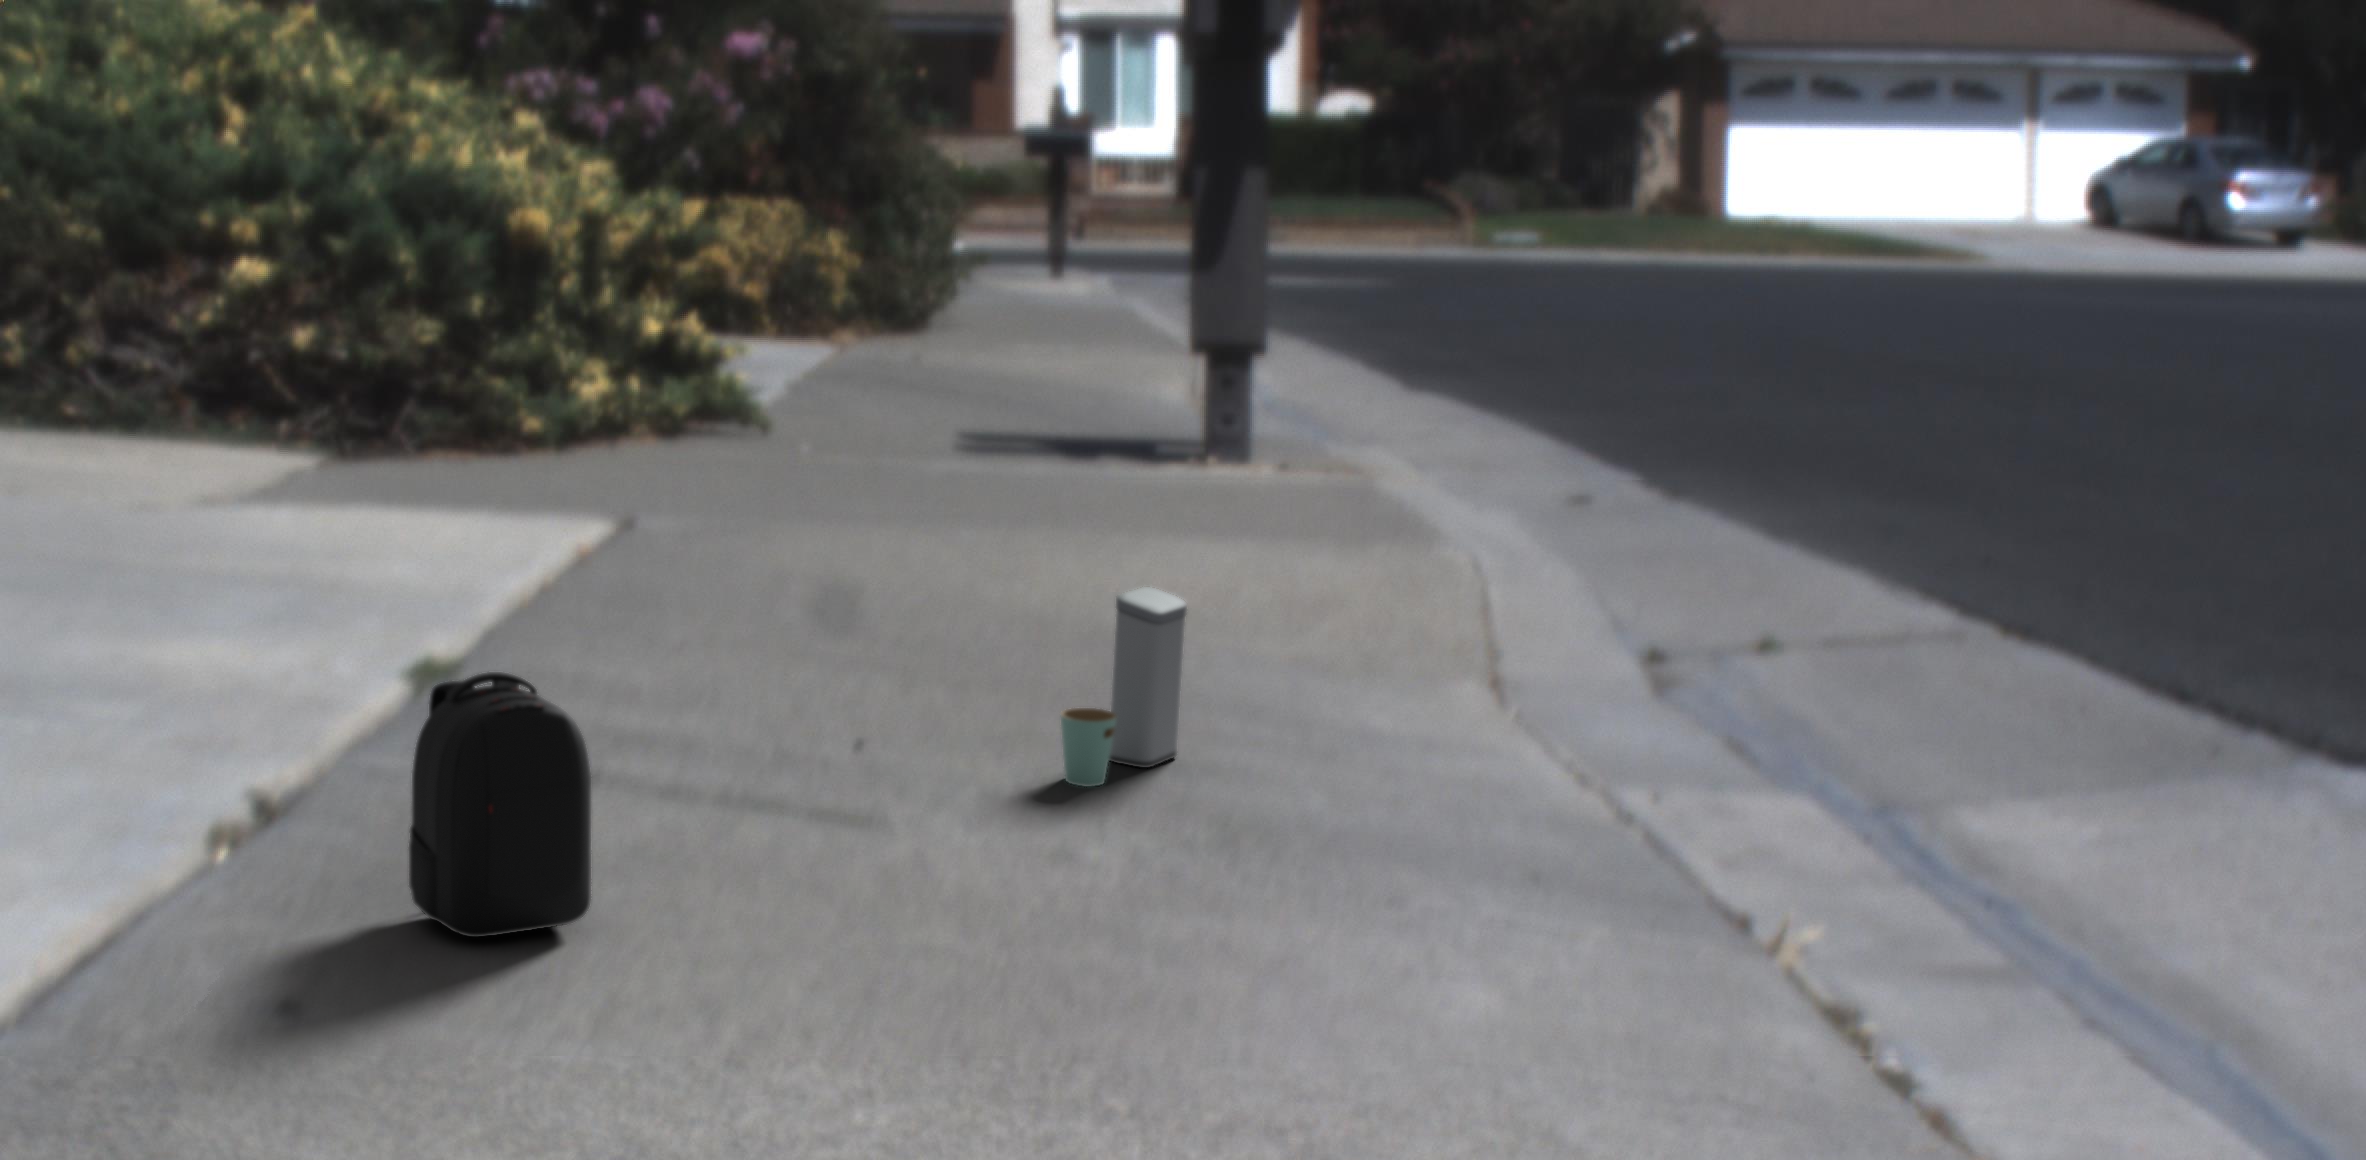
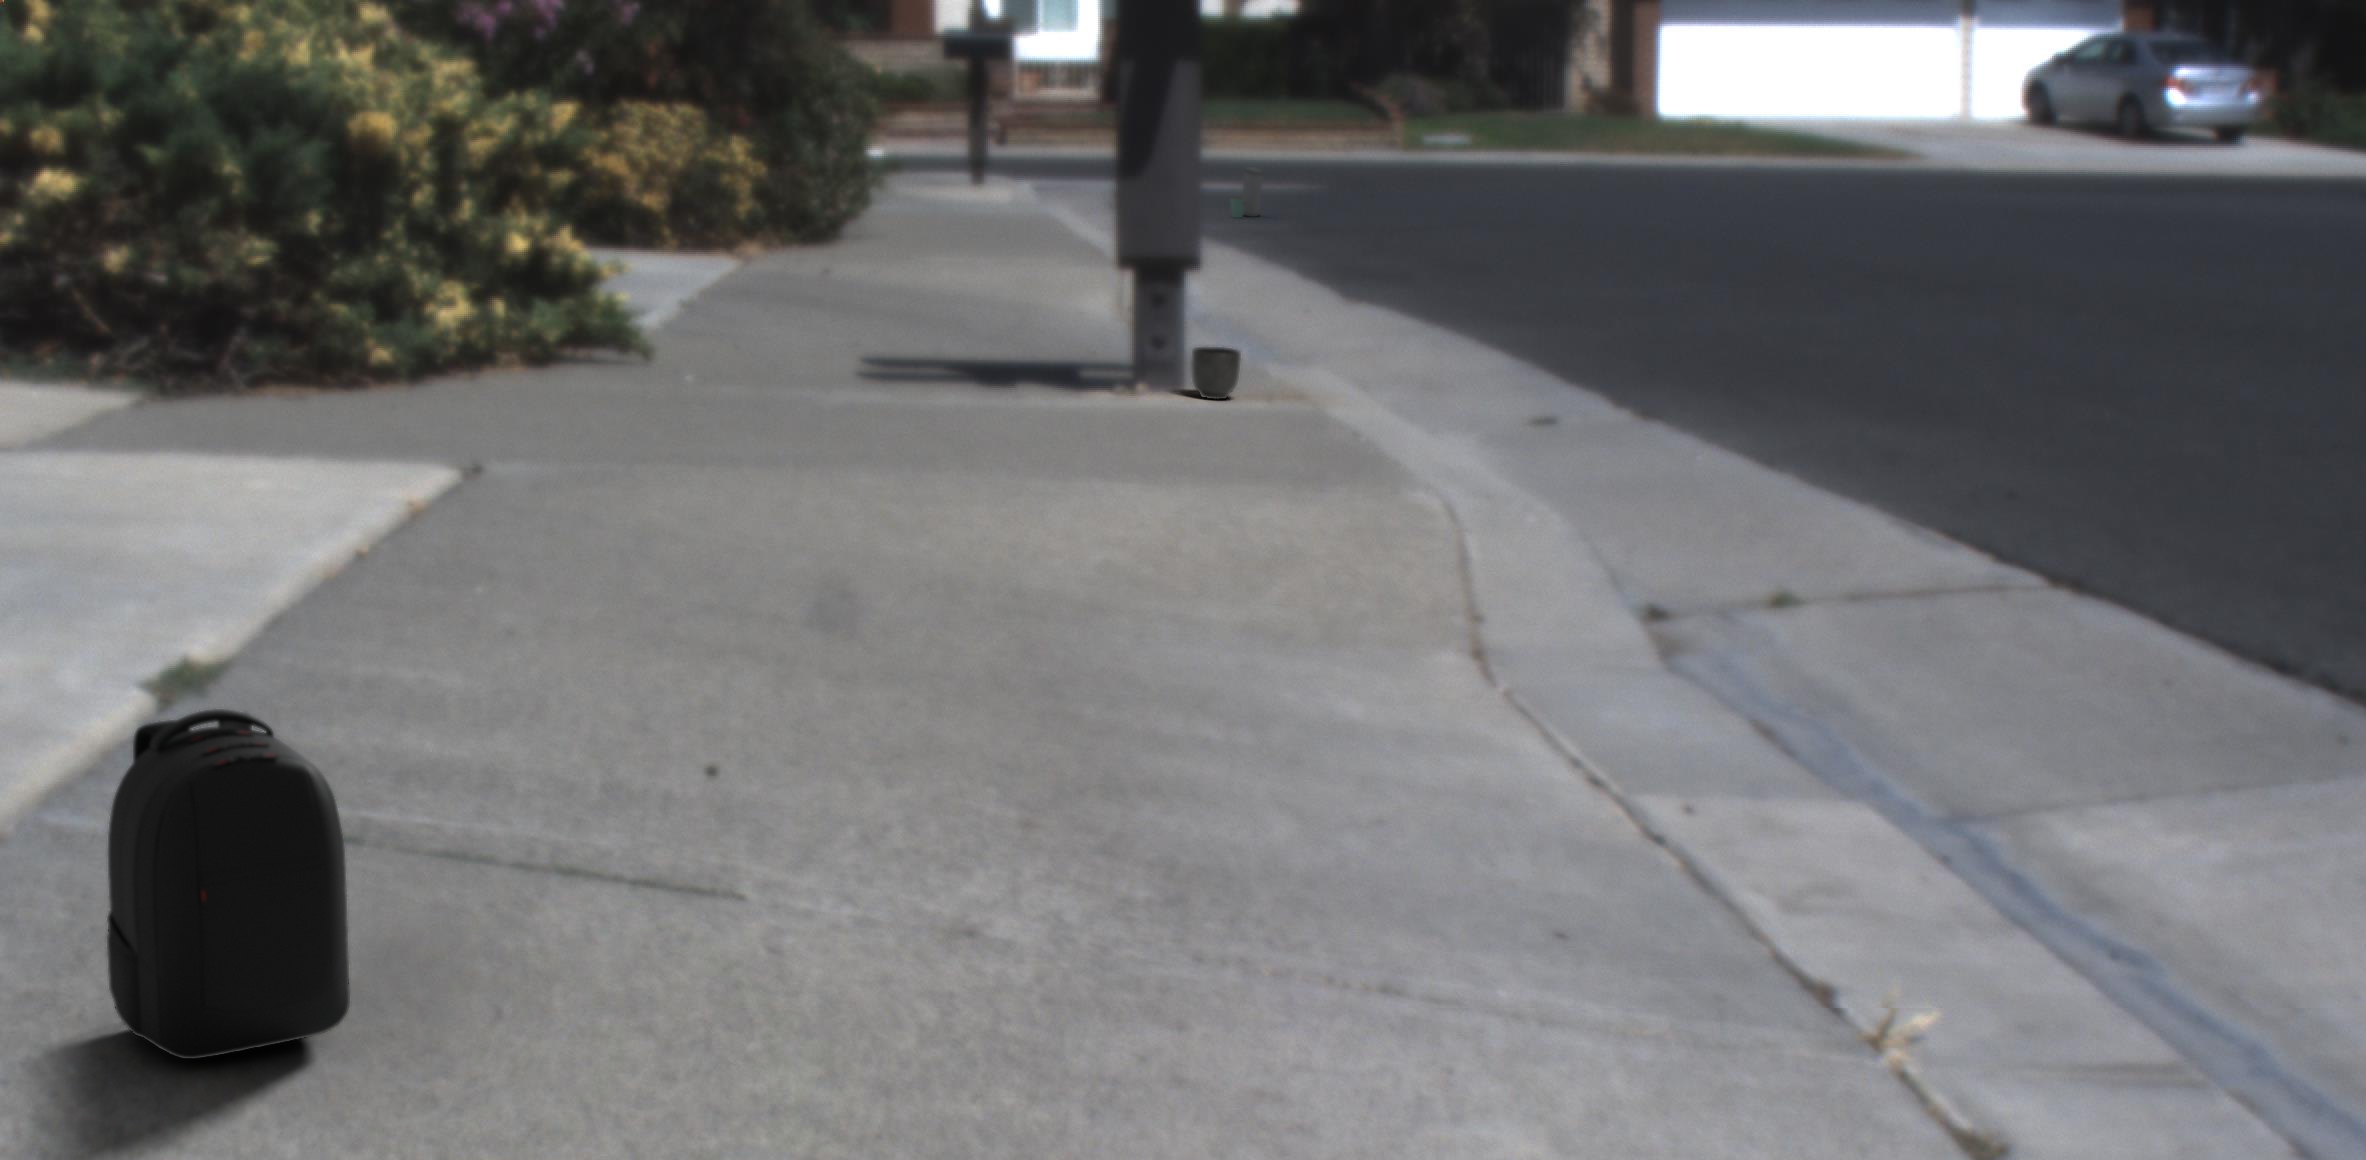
planter: none [1255,426,1300,473] -> present [1191,346,1241,399]
trash can: present [1061,587,1187,787] -> present [1230,167,1263,218]

